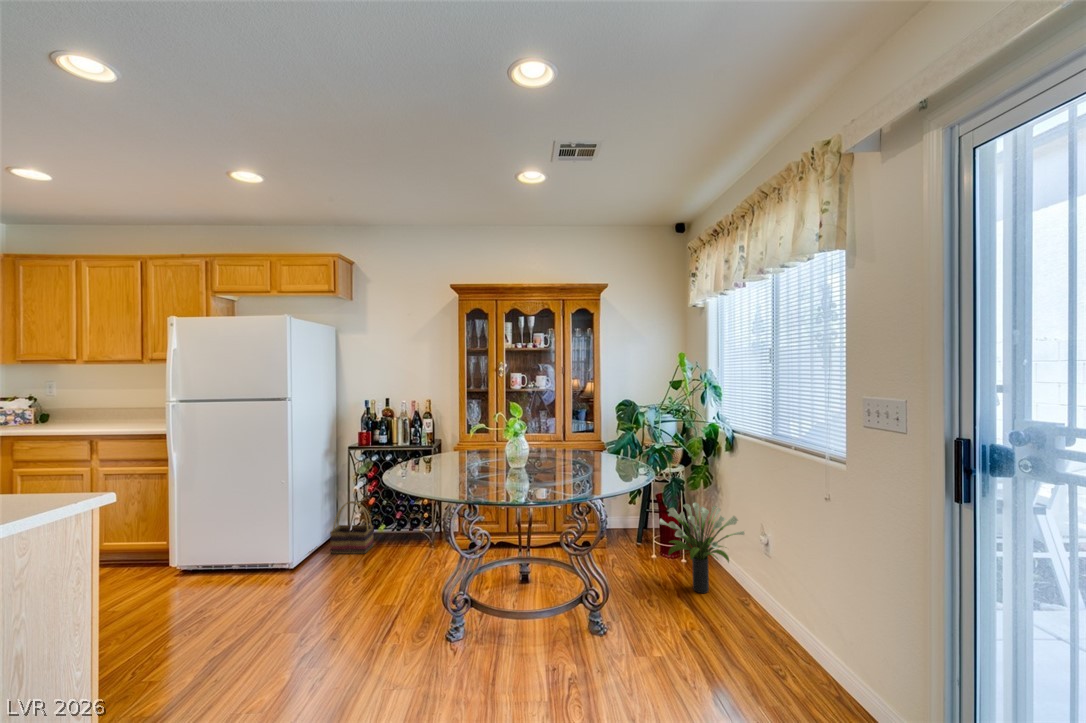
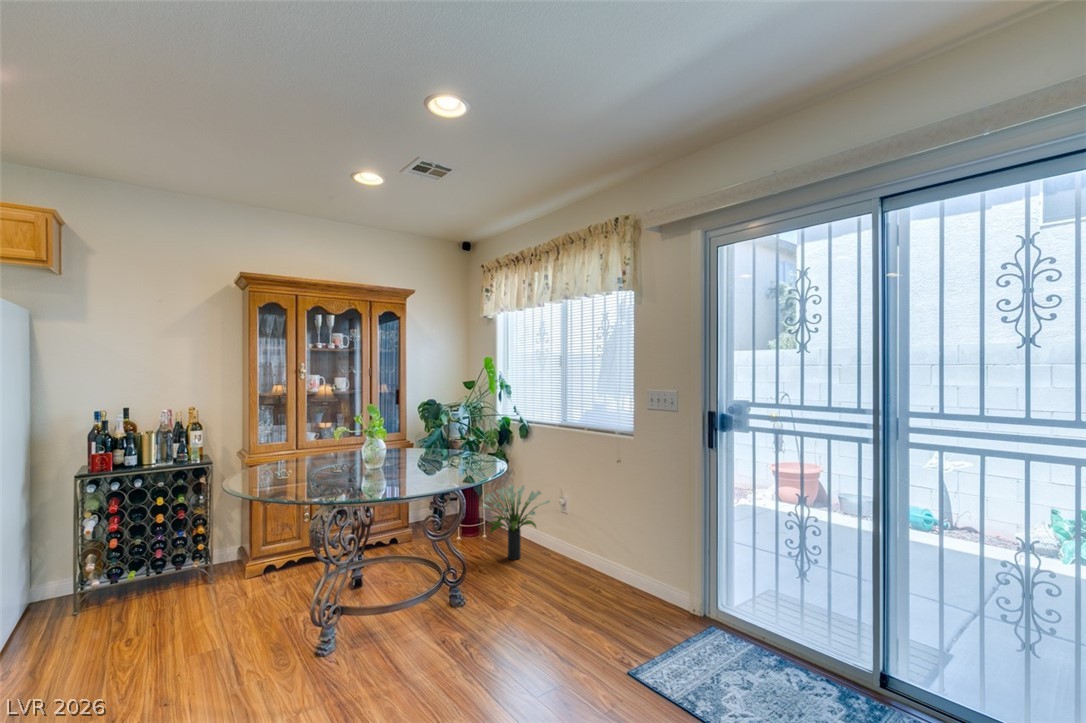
basket: present [330,501,374,554] -> none [23,559,102,644]

